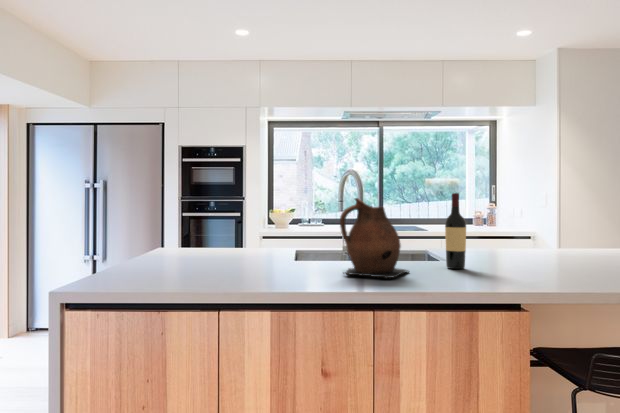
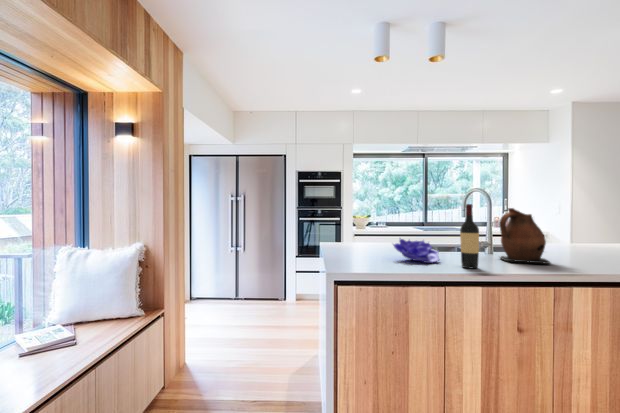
wine bottle: present [445,193,466,269] -> present [460,204,479,269]
decorative bowl: none [192,240,257,277] -> present [393,239,439,263]

